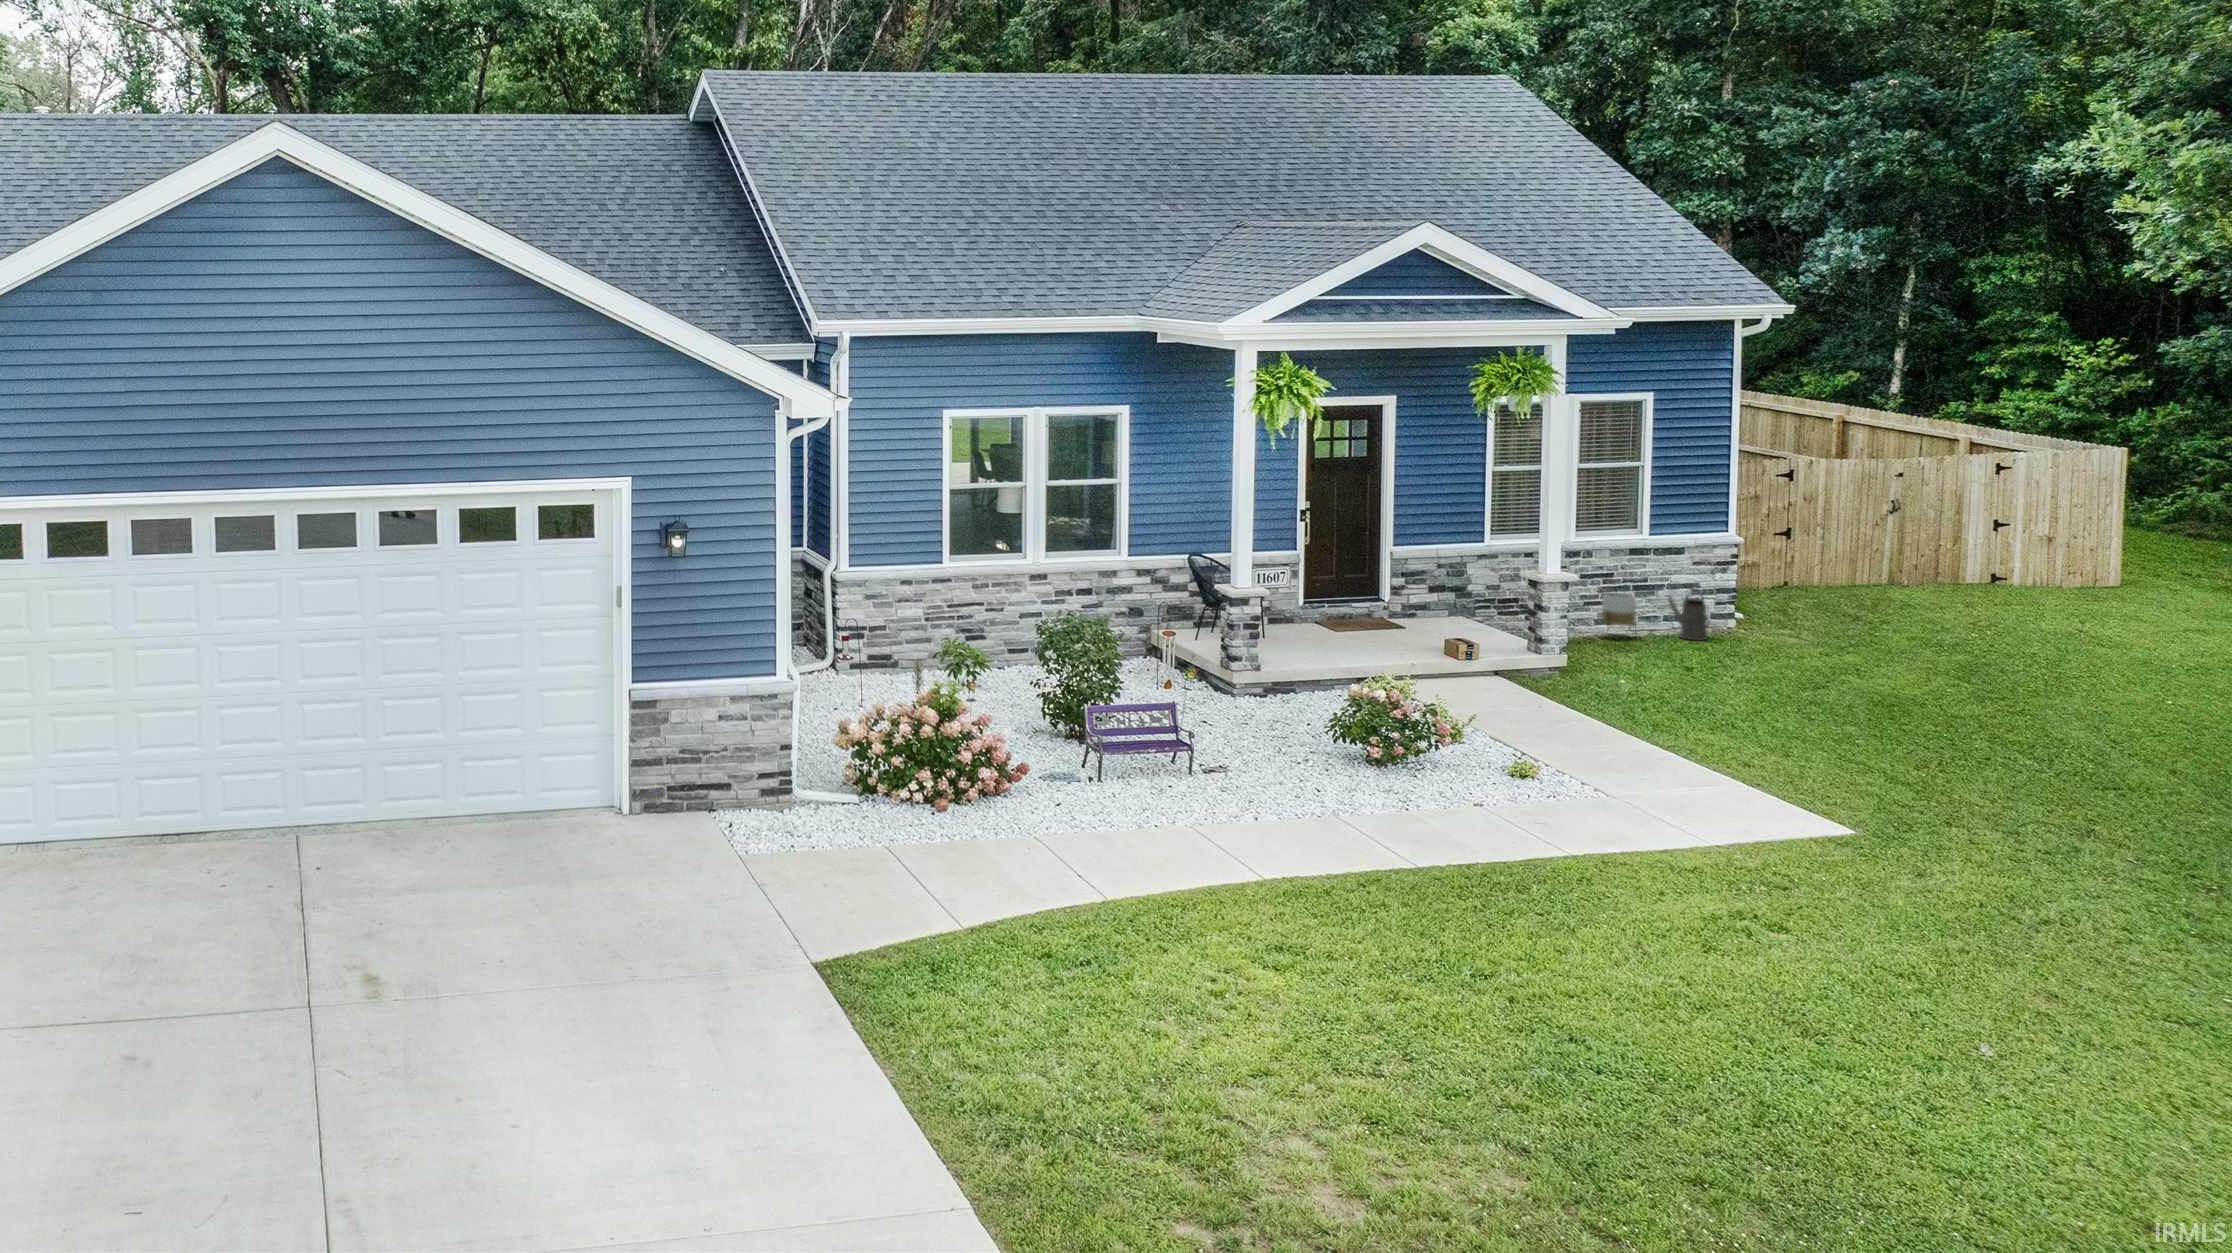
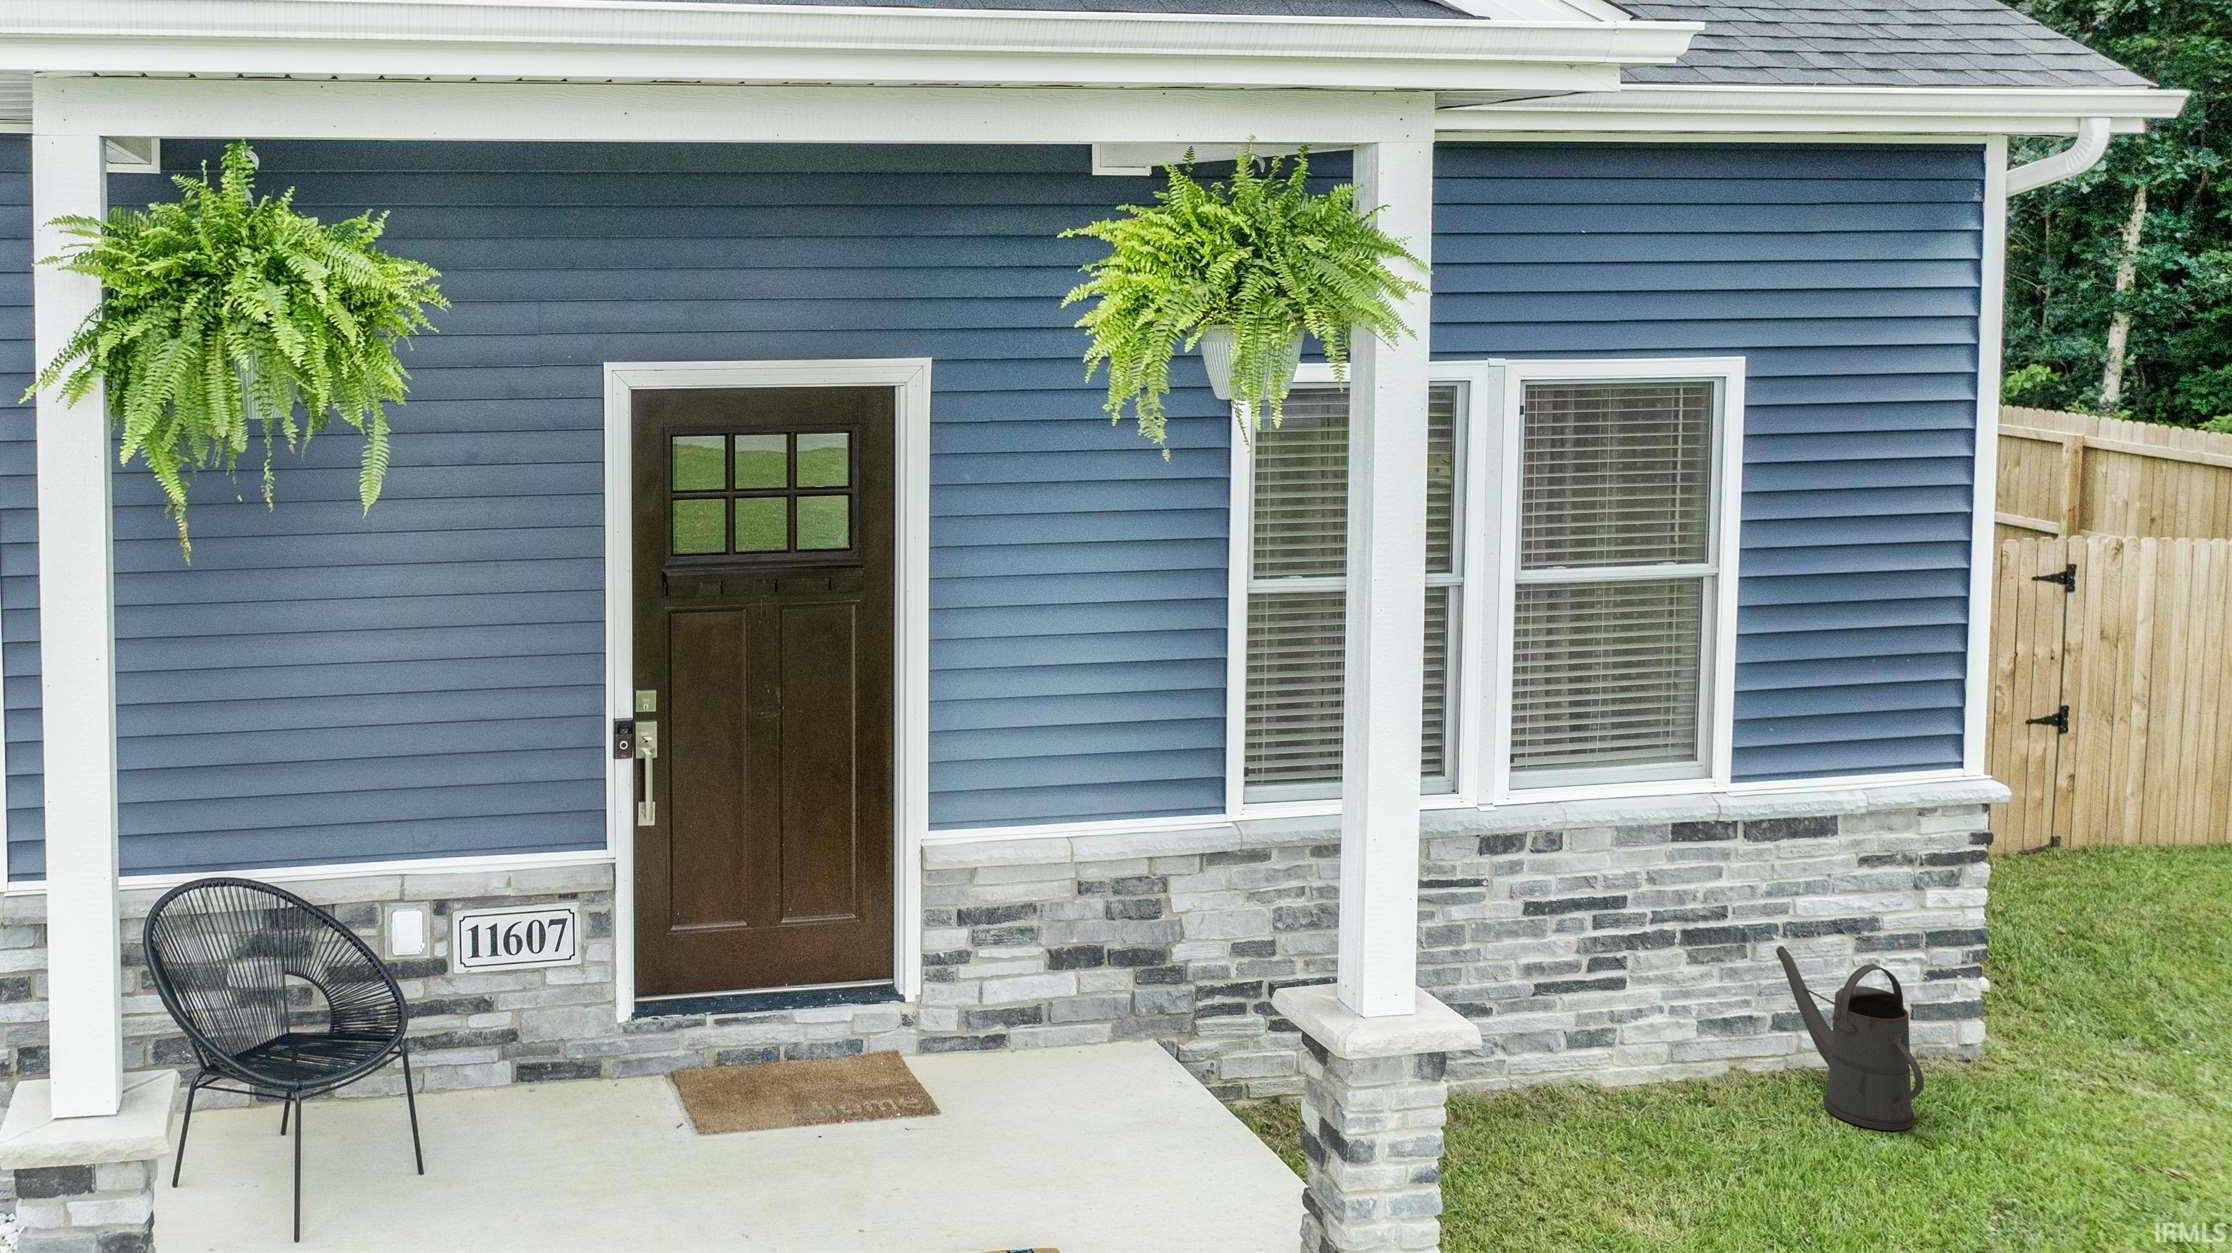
planter: present [1602,593,1636,638] -> none [1585,957,1693,1112]

